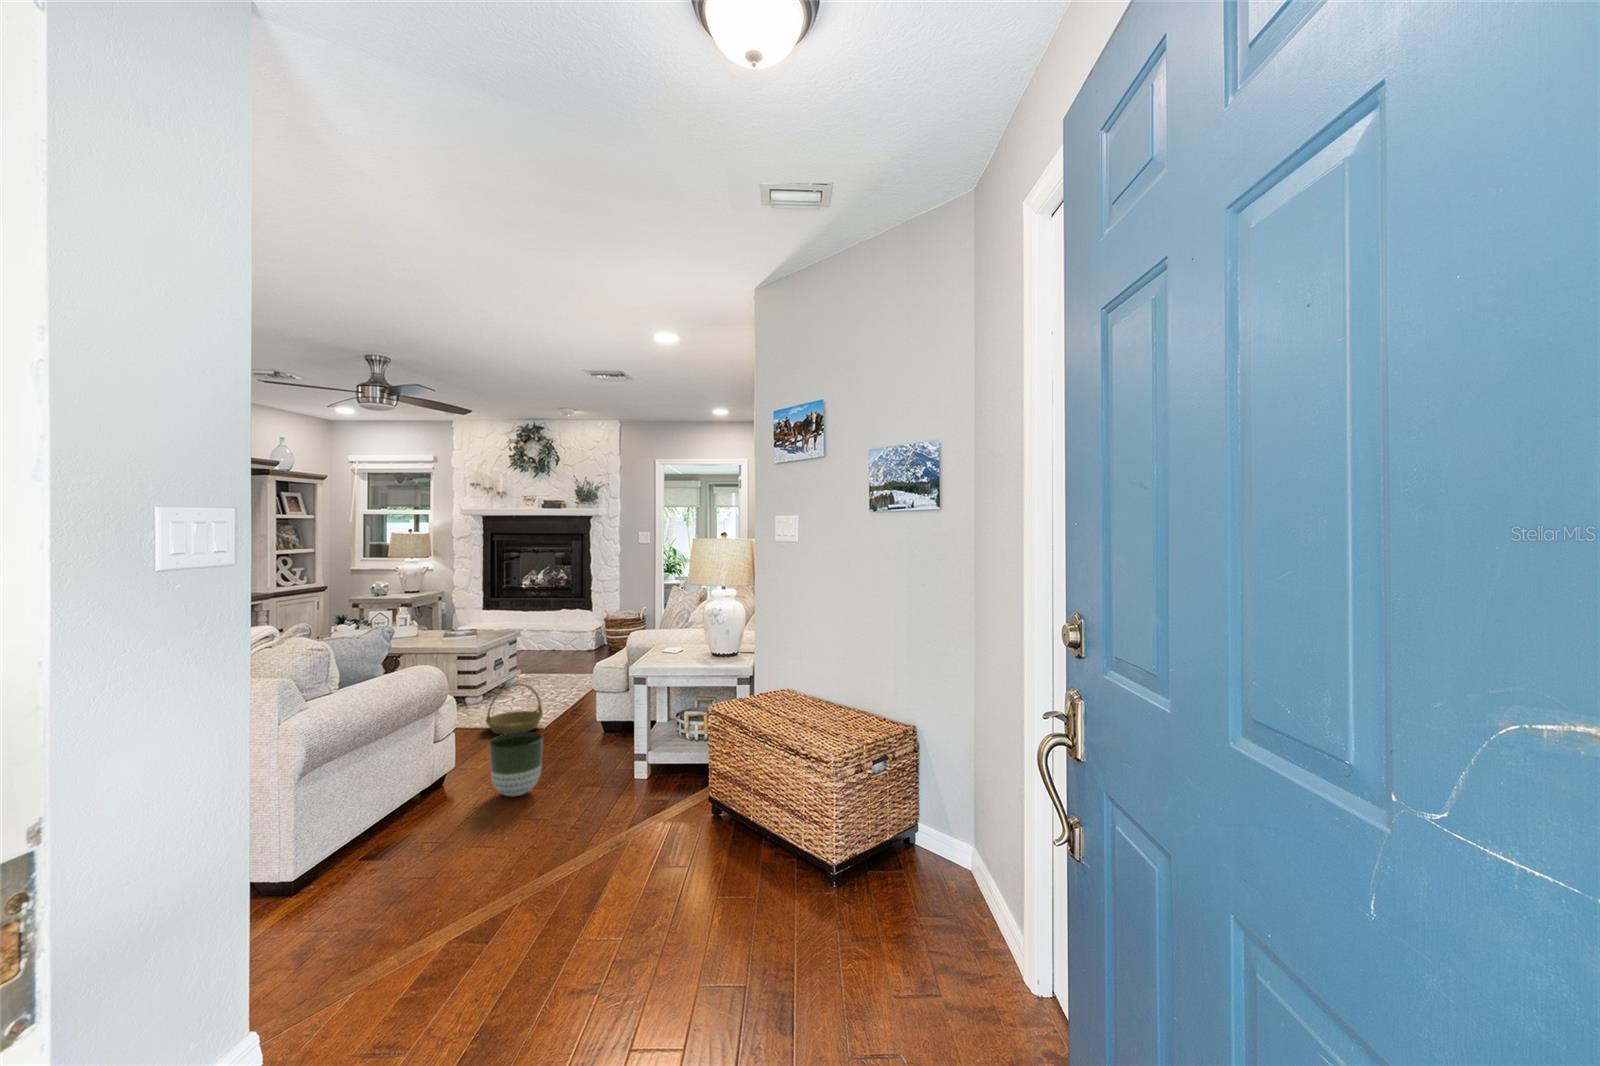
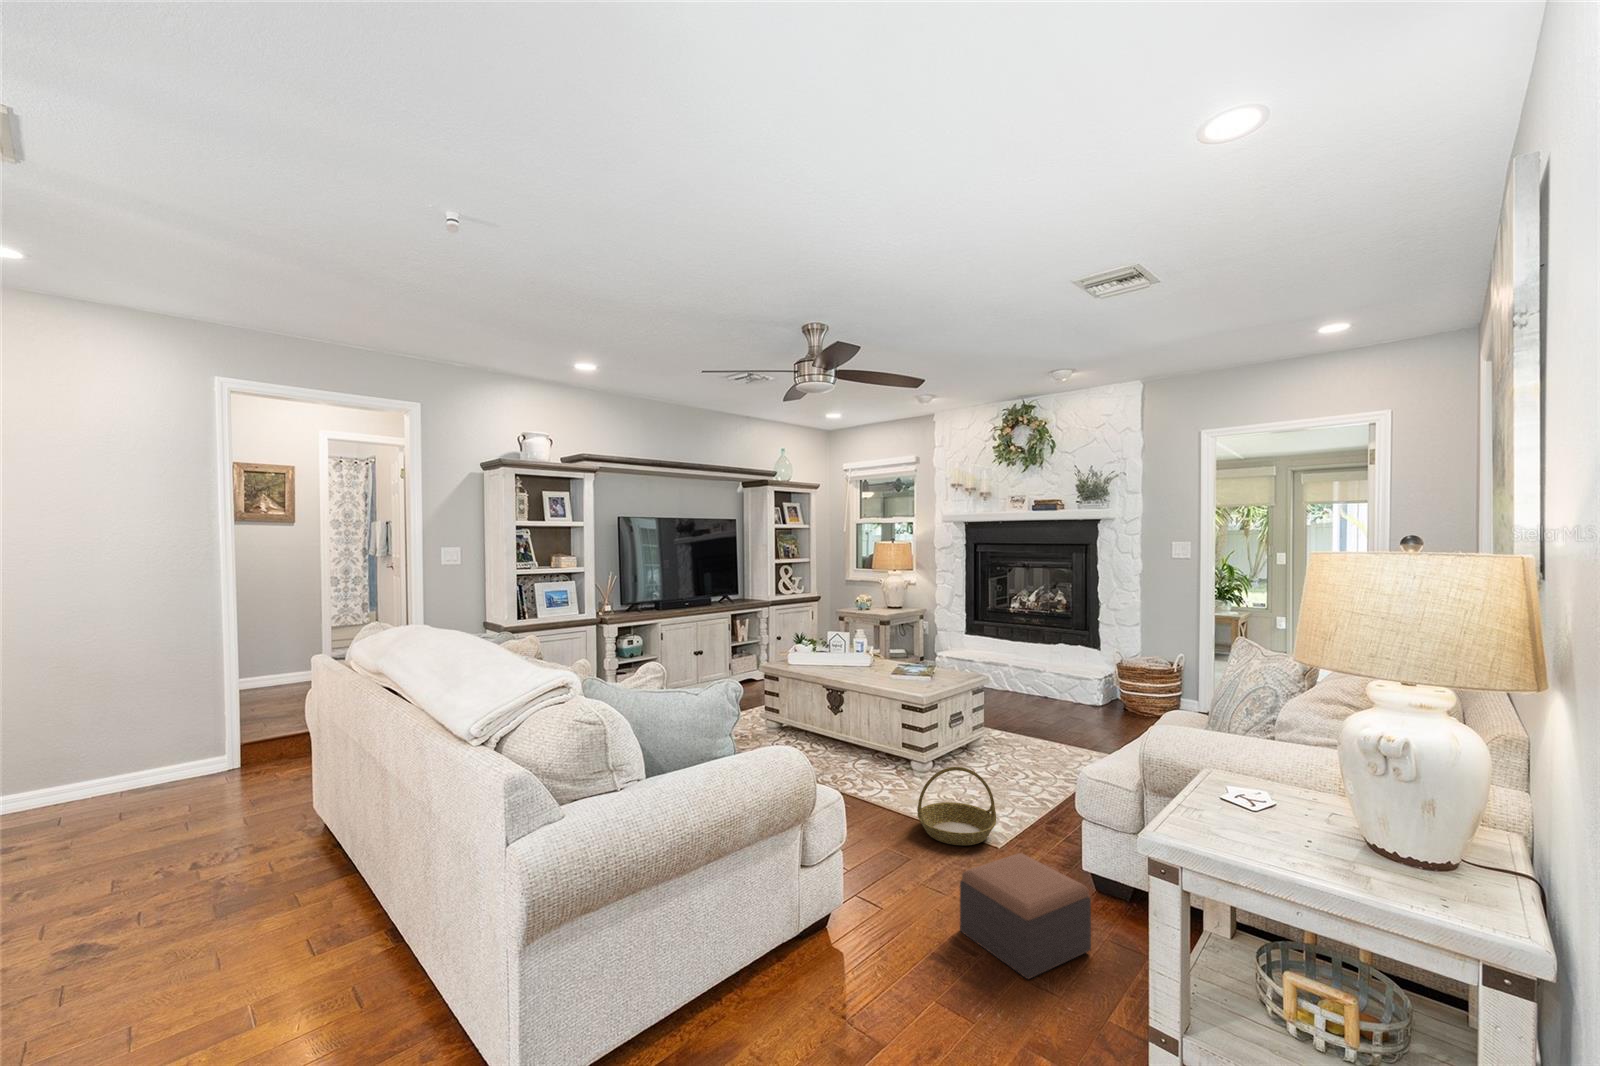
footstool: none [536,715,611,771] -> present [960,853,1091,979]
planter: present [489,732,543,797] -> none [865,885,951,1010]

